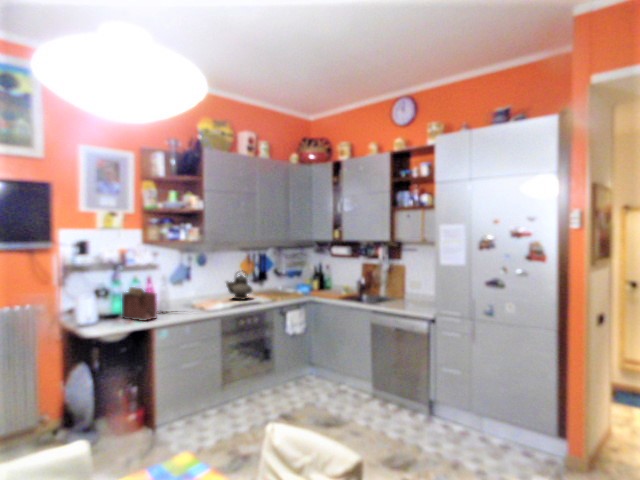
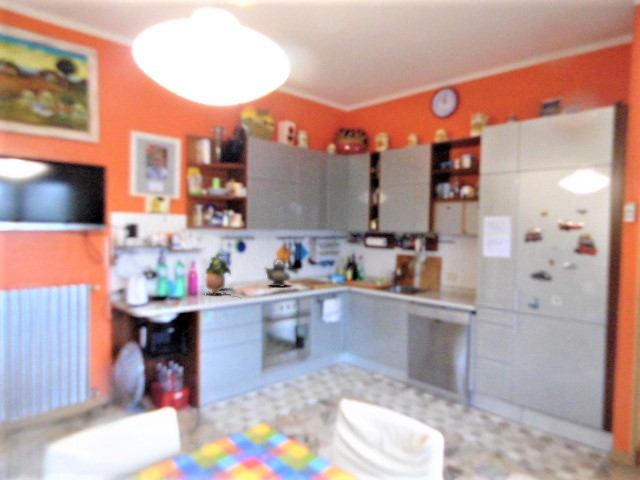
potted plant: none [162,268,189,312] -> present [206,253,231,294]
toaster: present [122,287,157,321] -> none [169,270,202,303]

